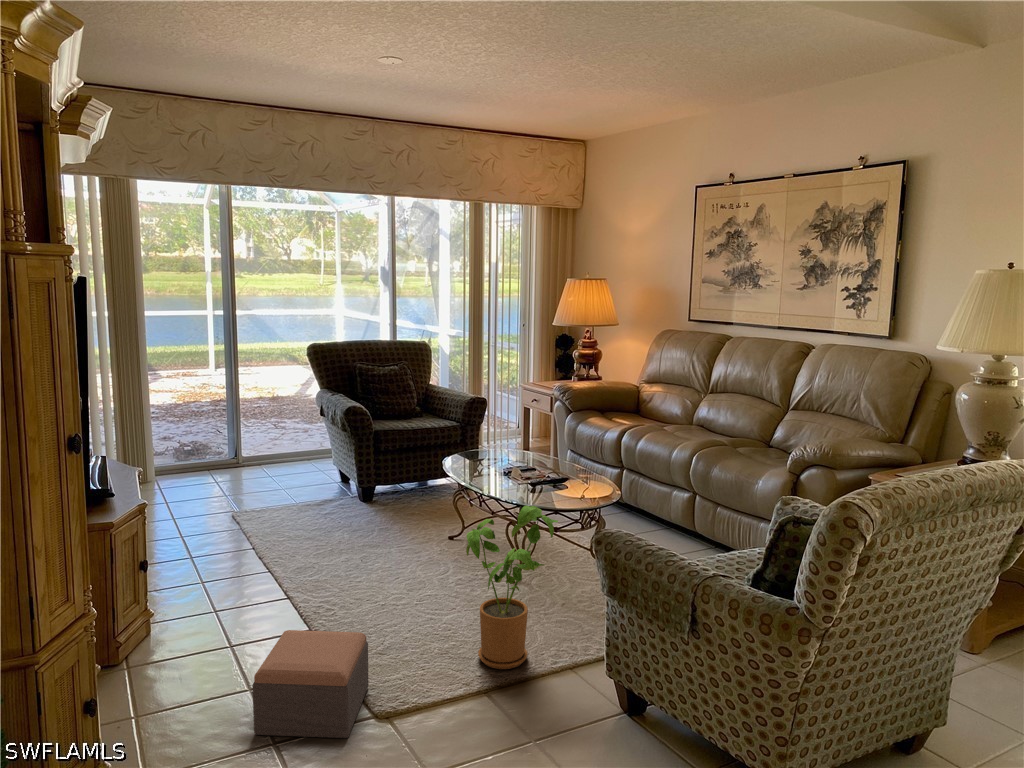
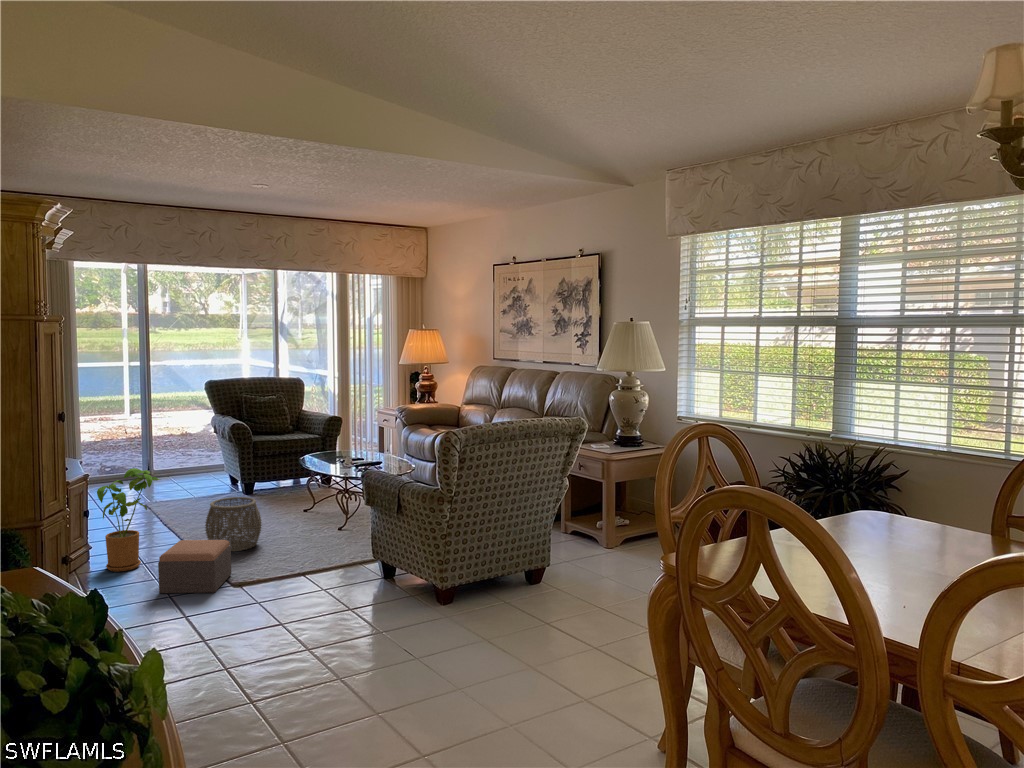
house plant: present [466,506,558,669] -> present [97,468,160,572]
woven basket: none [319,534,404,626] -> present [205,497,262,551]

